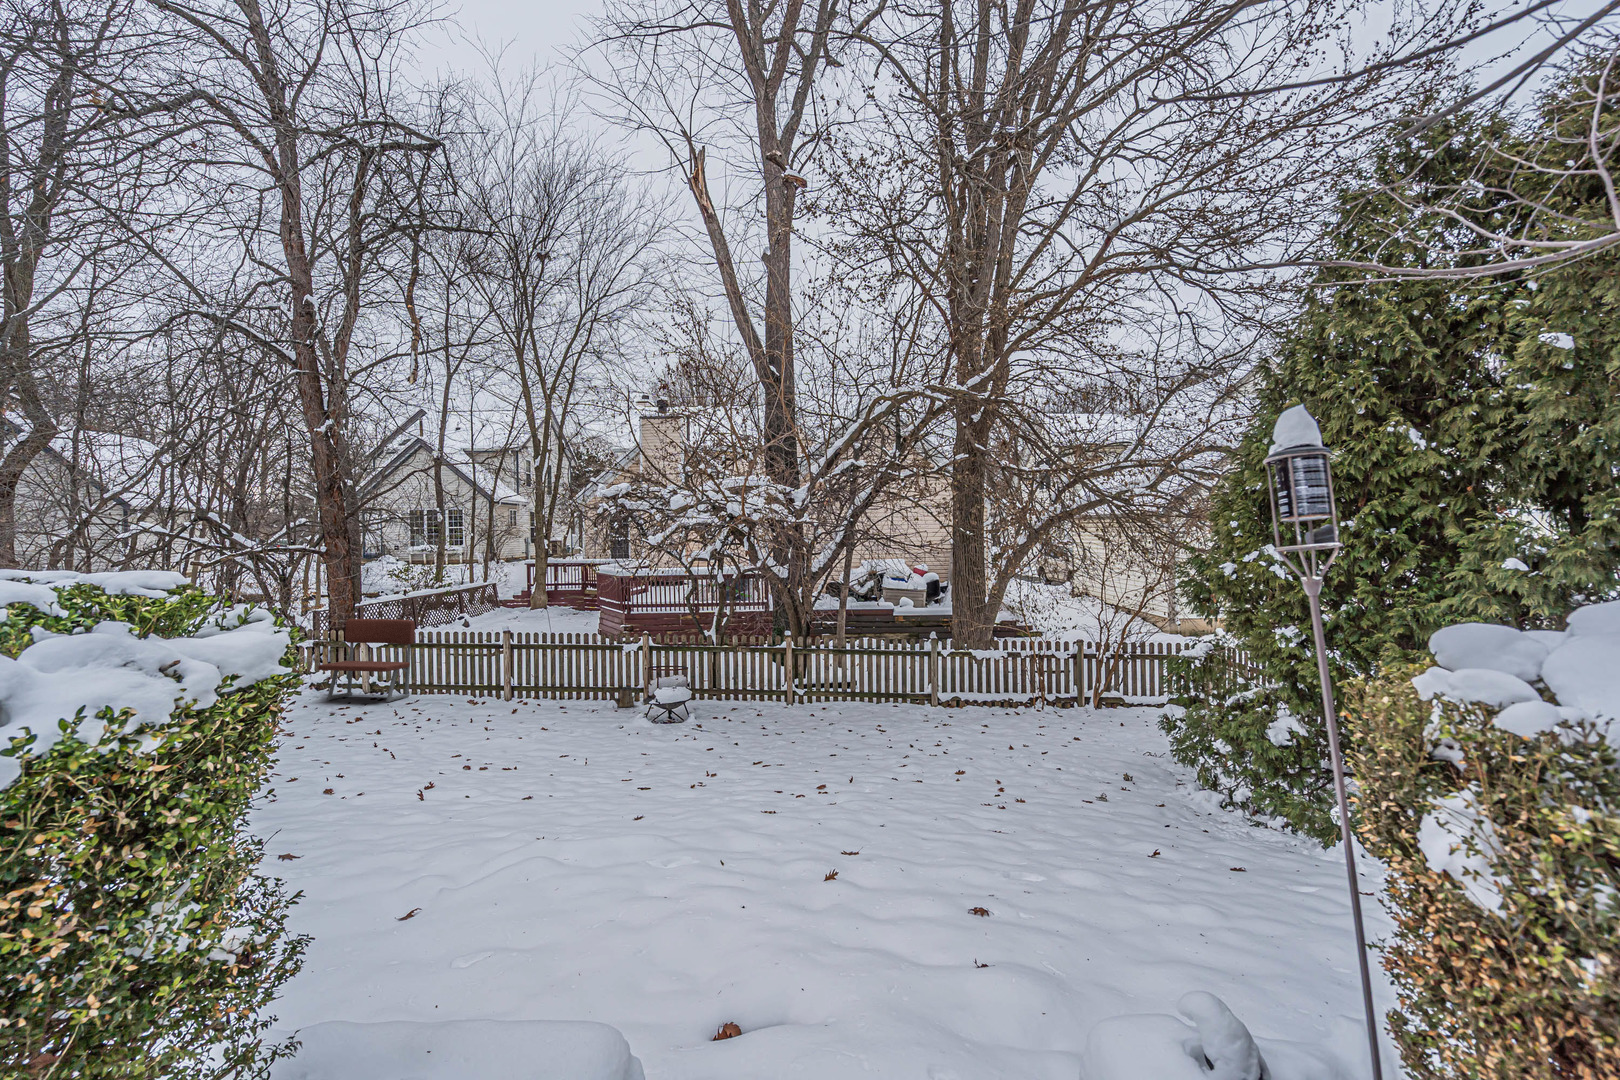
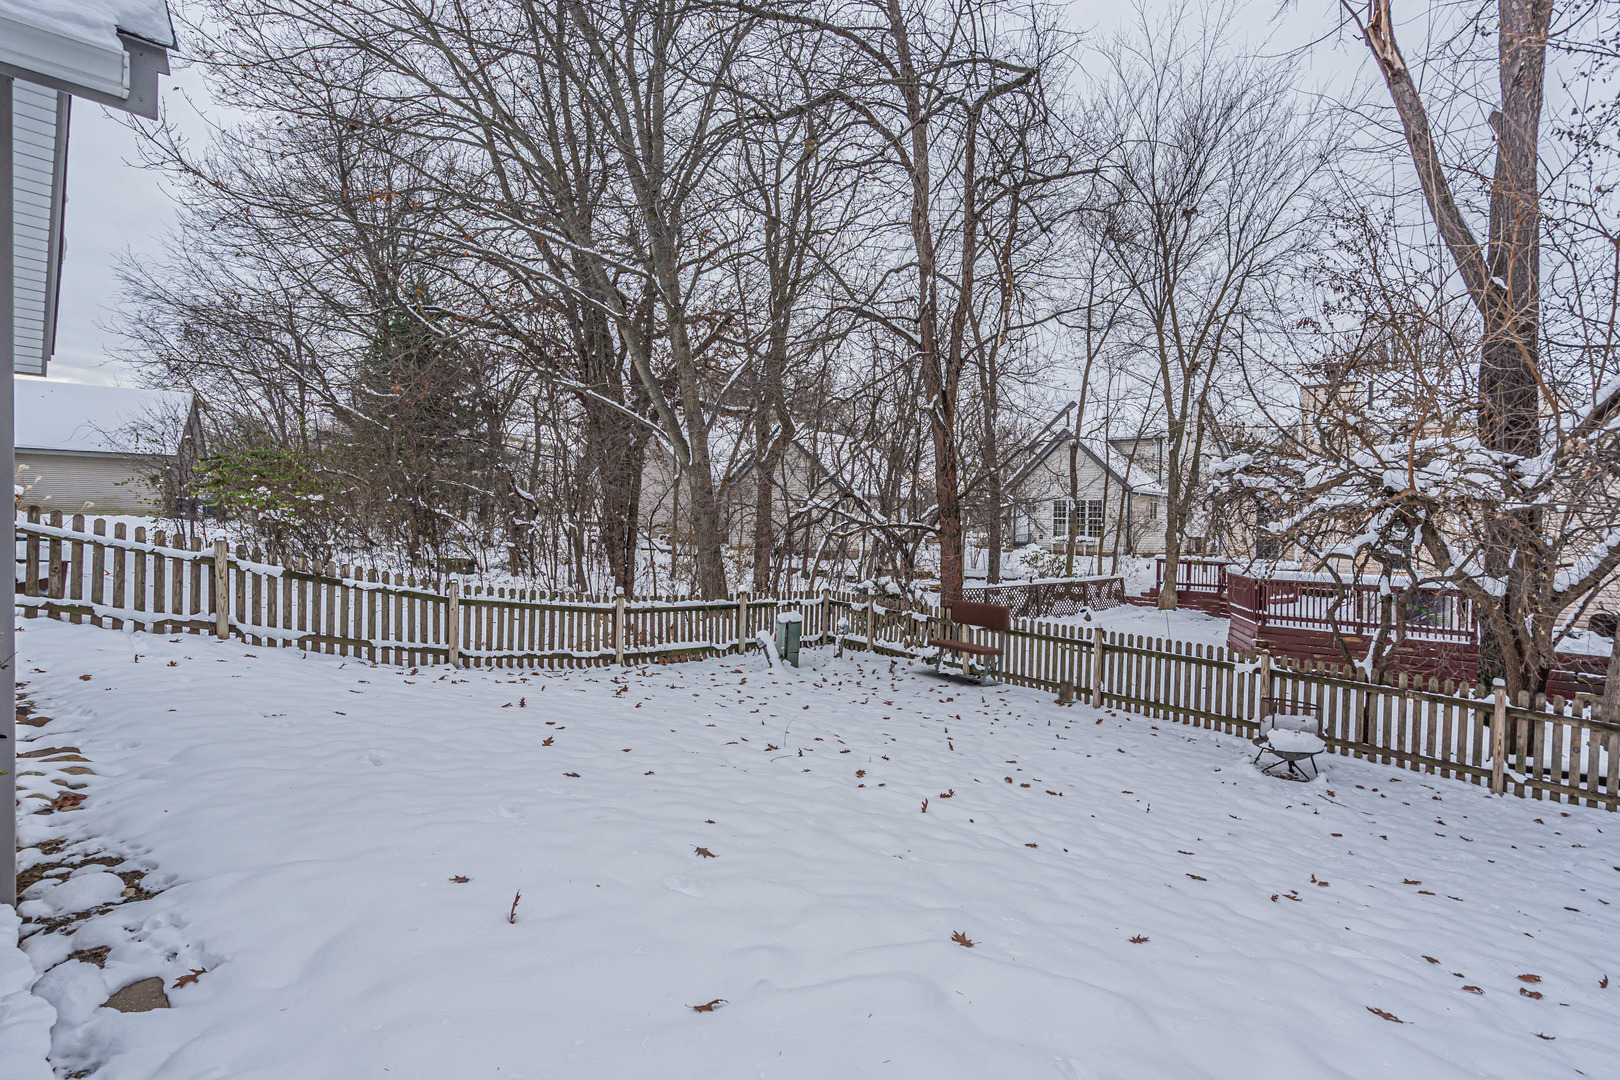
watering can: present [603,686,638,707] -> present [1053,680,1076,703]

